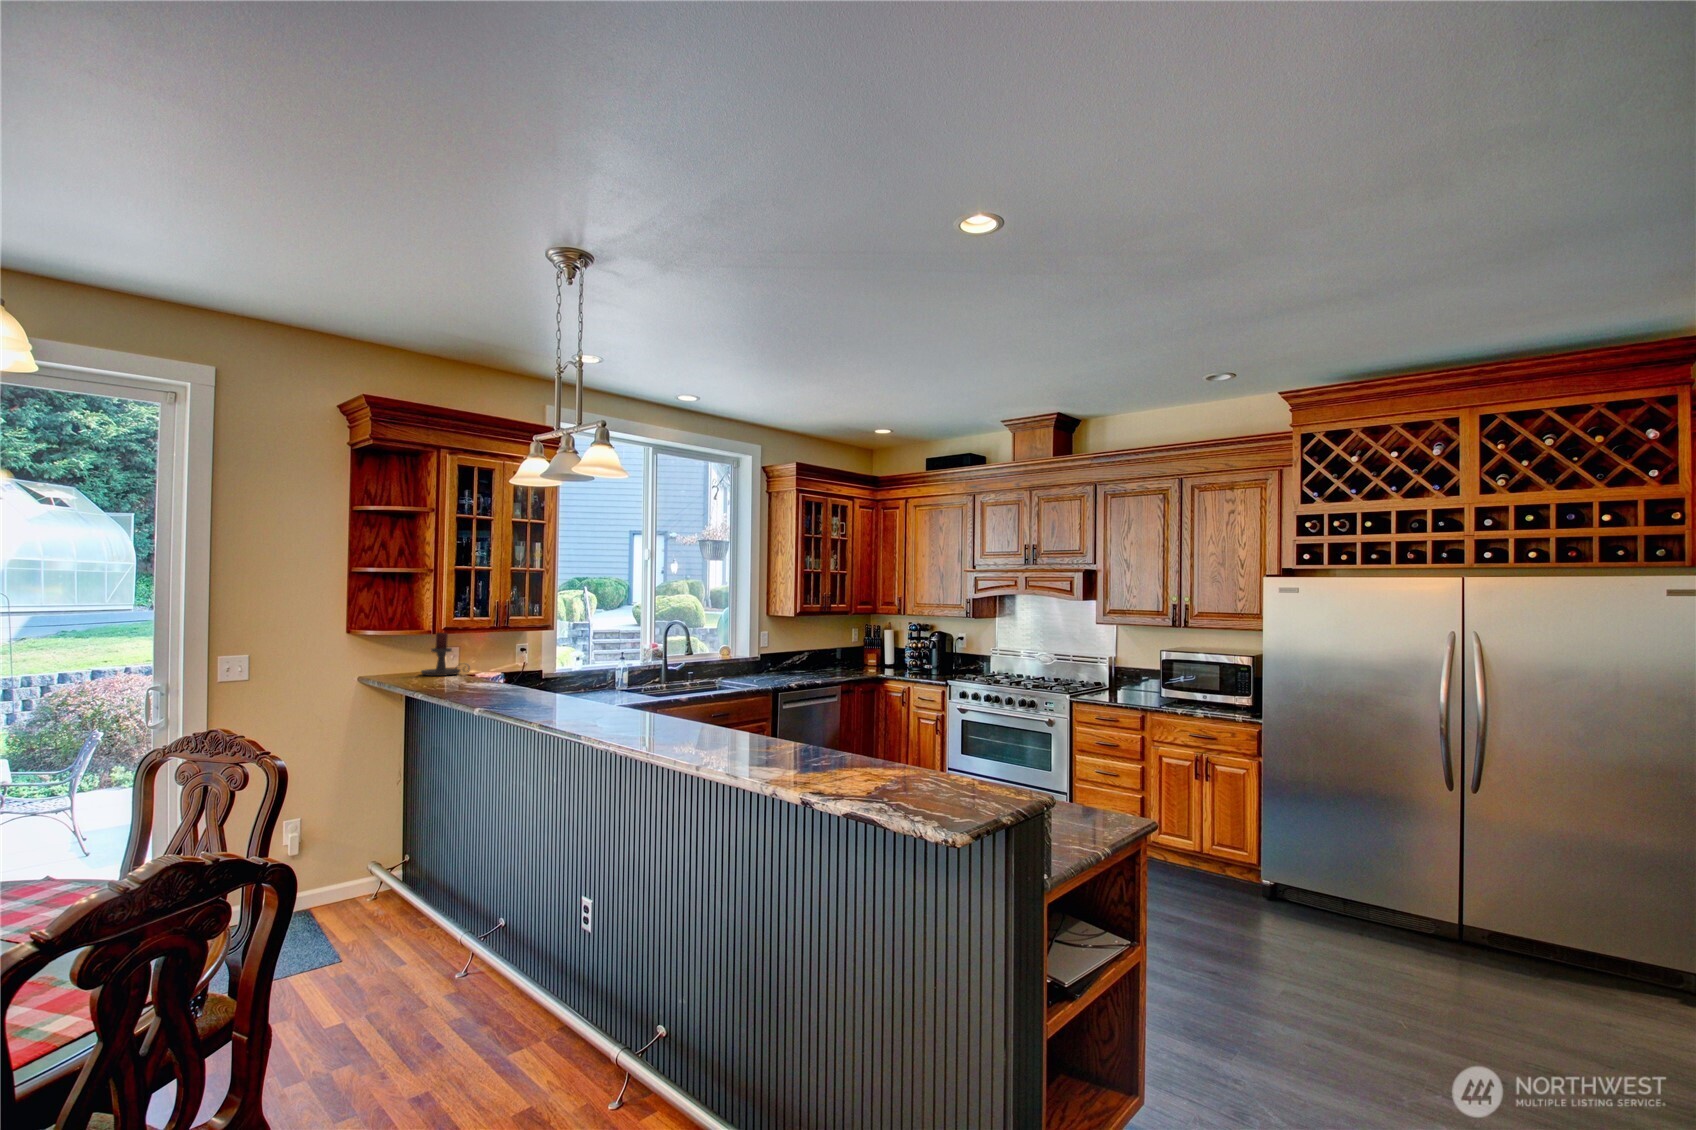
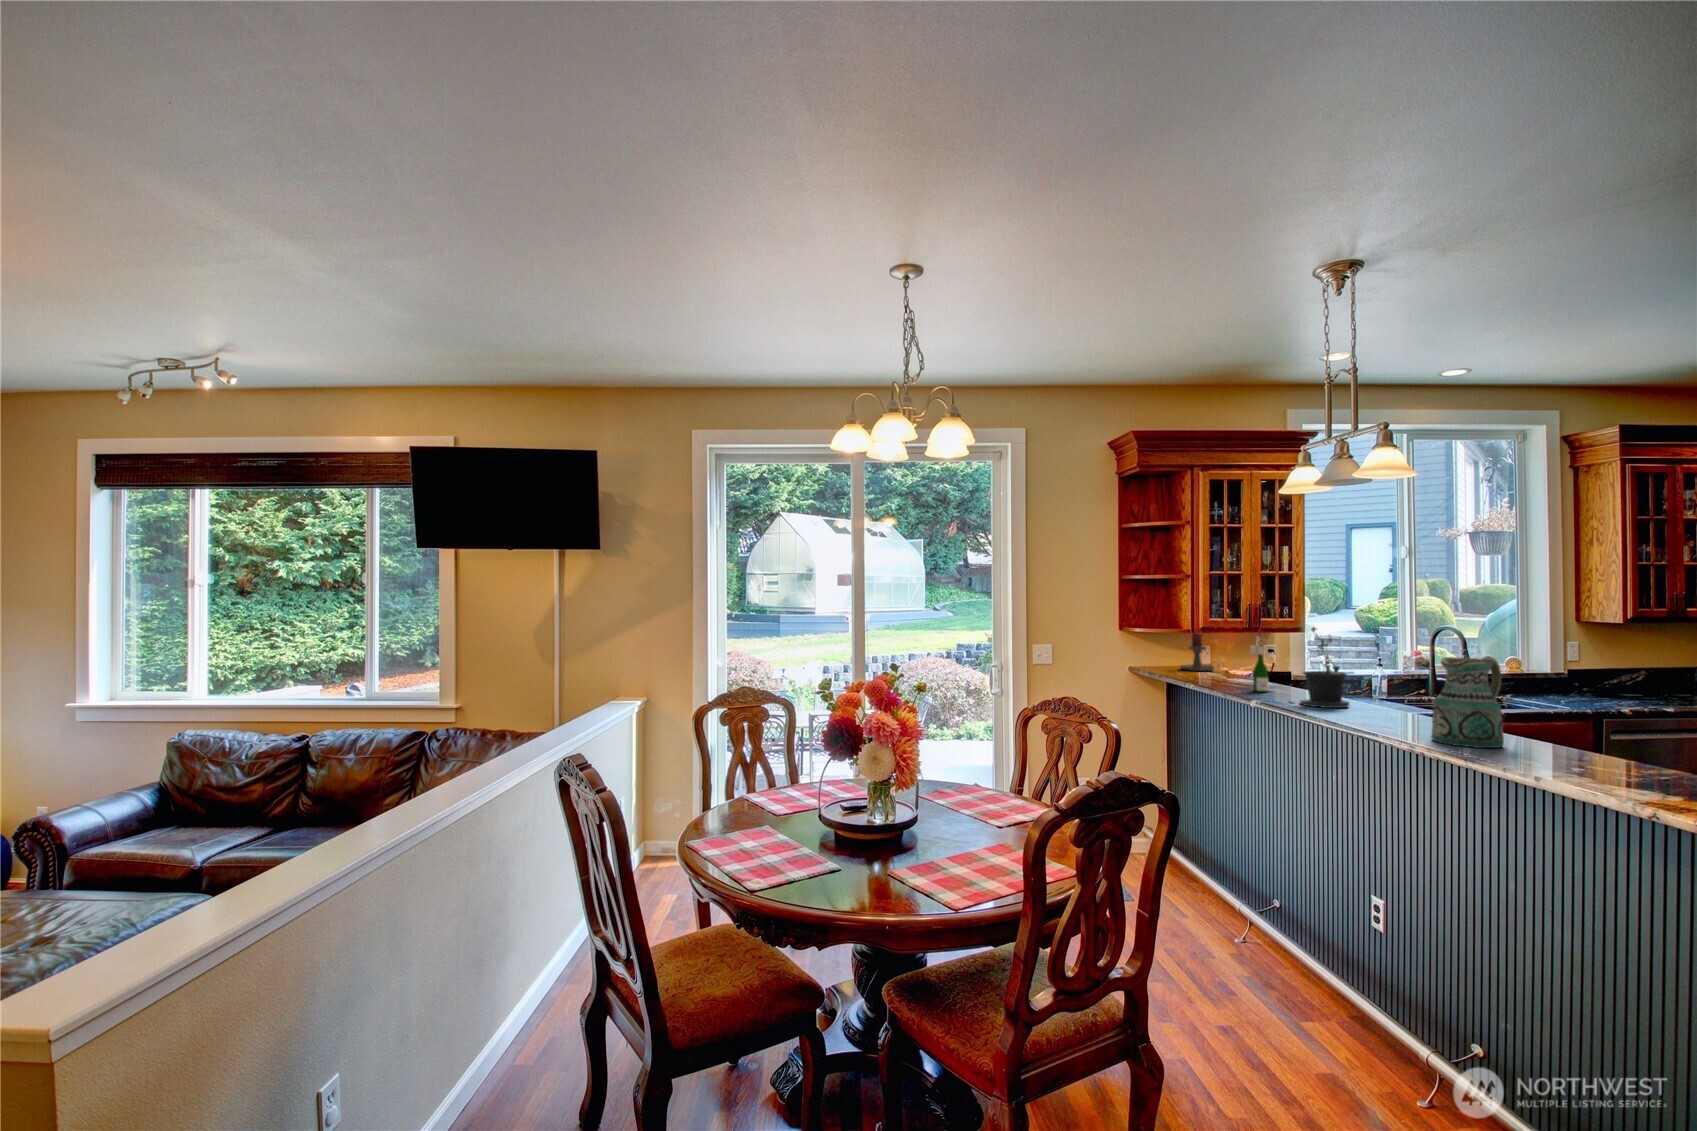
wine bottle: none [483,620,507,696] -> present [1250,623,1269,692]
potted plant: none [513,624,575,709] -> present [1290,627,1349,708]
ceramic pitcher: none [629,649,690,740] -> present [1431,656,1504,748]

